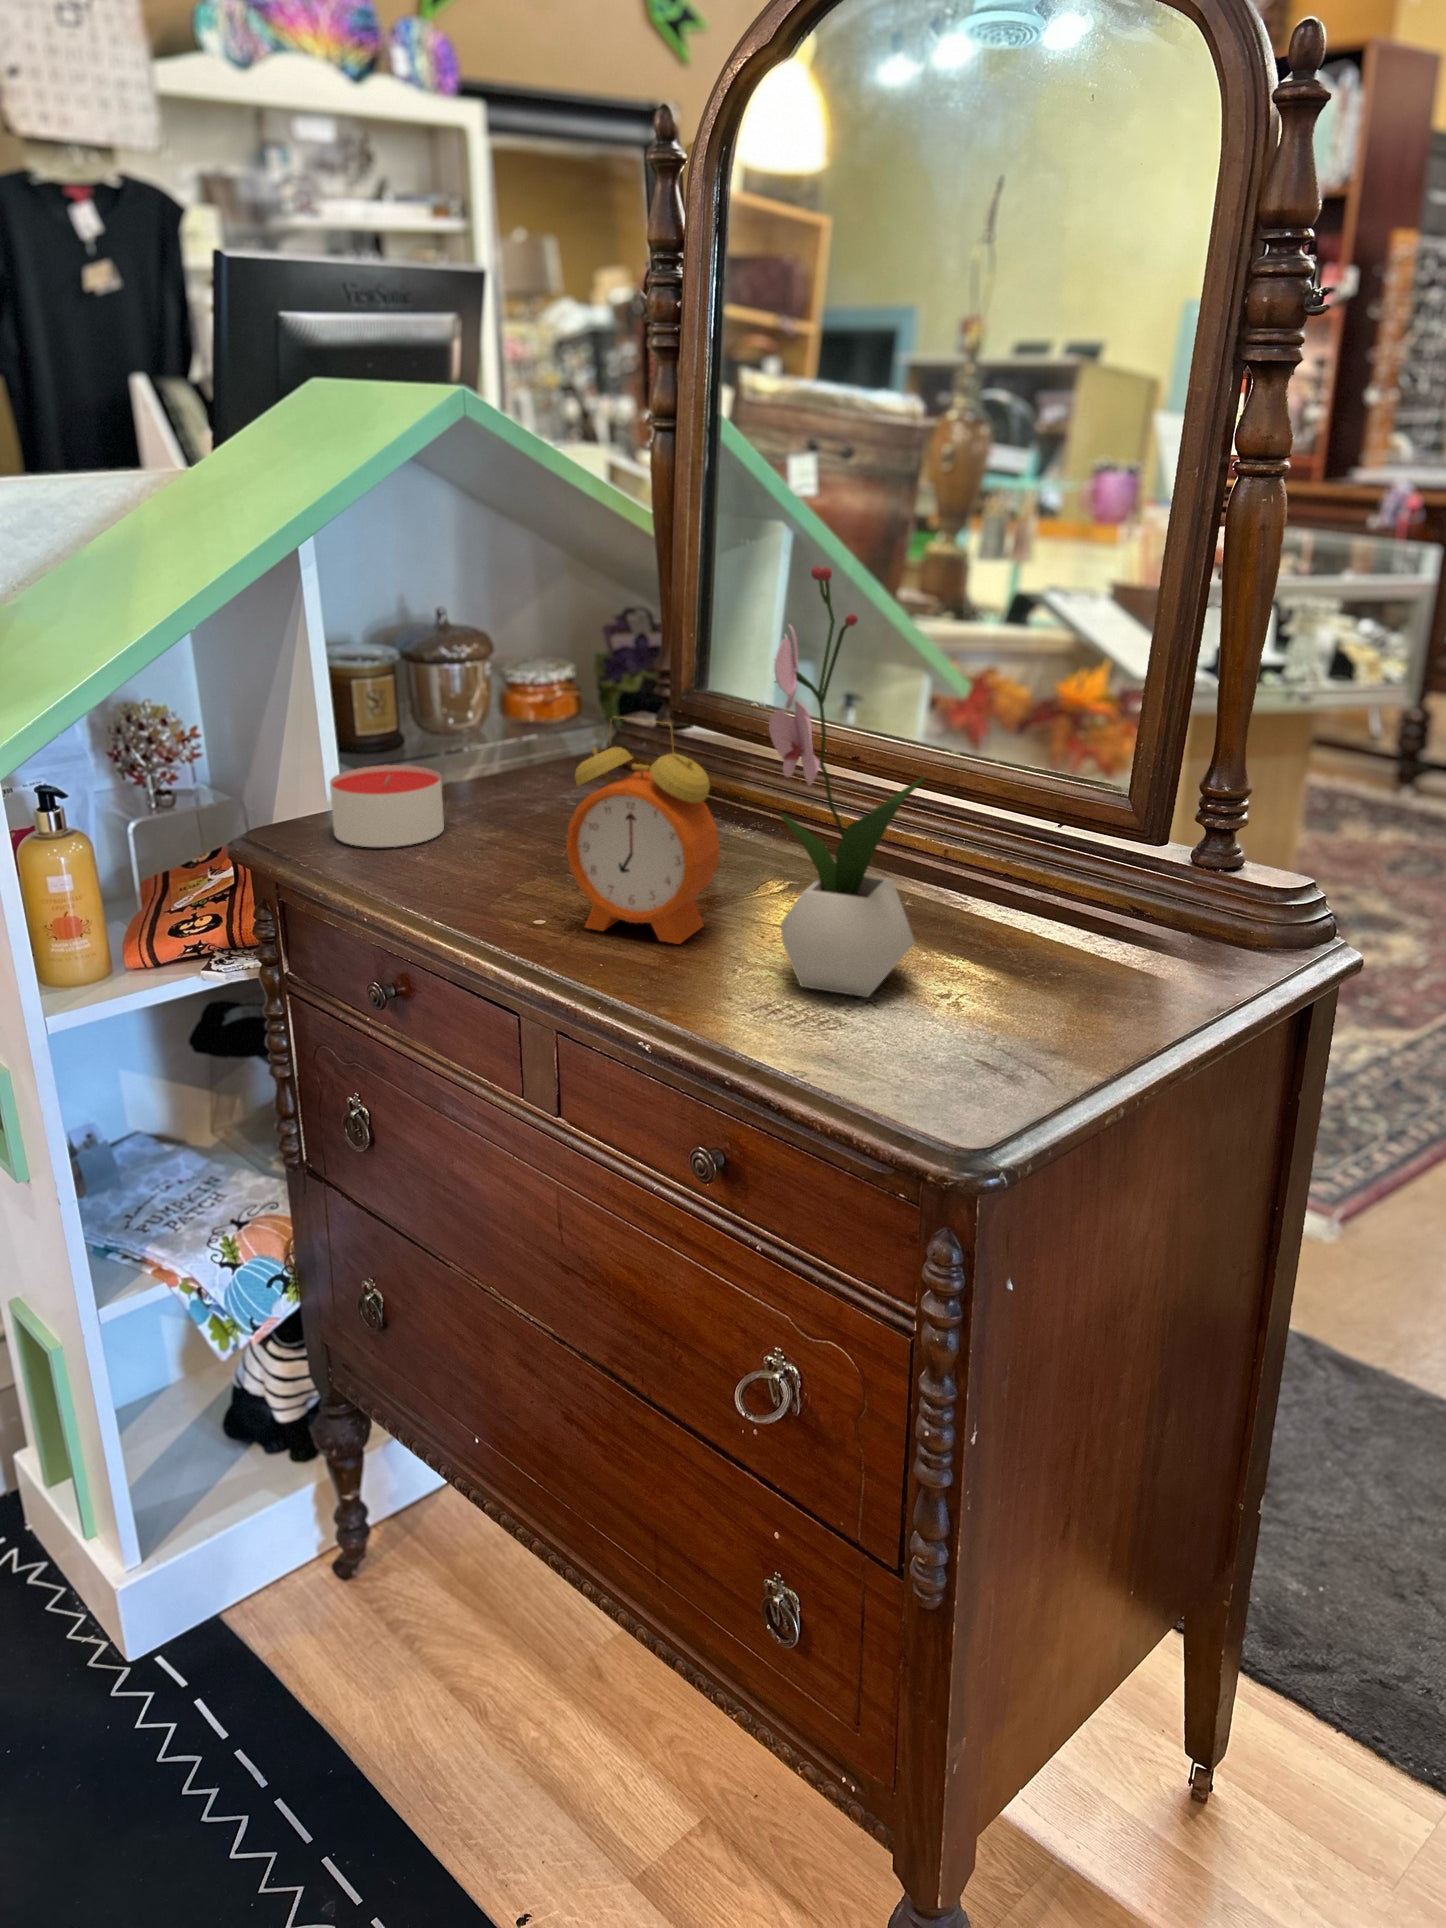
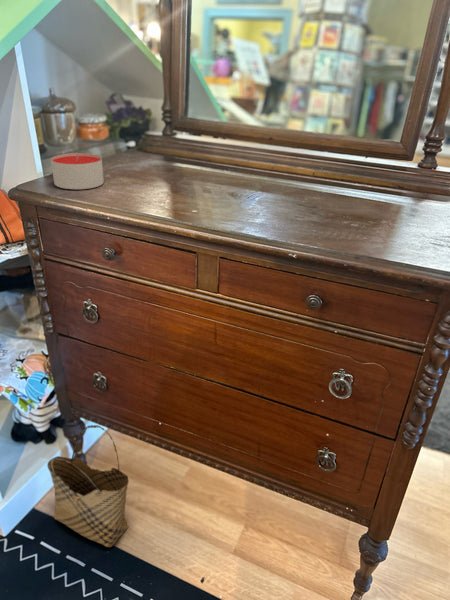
flower arrangement: present [769,567,926,997] -> none [307,32,389,226]
alarm clock: present [566,720,720,944] -> none [205,113,270,214]
woven basket: none [231,1417,402,1756] -> present [47,425,128,547]

